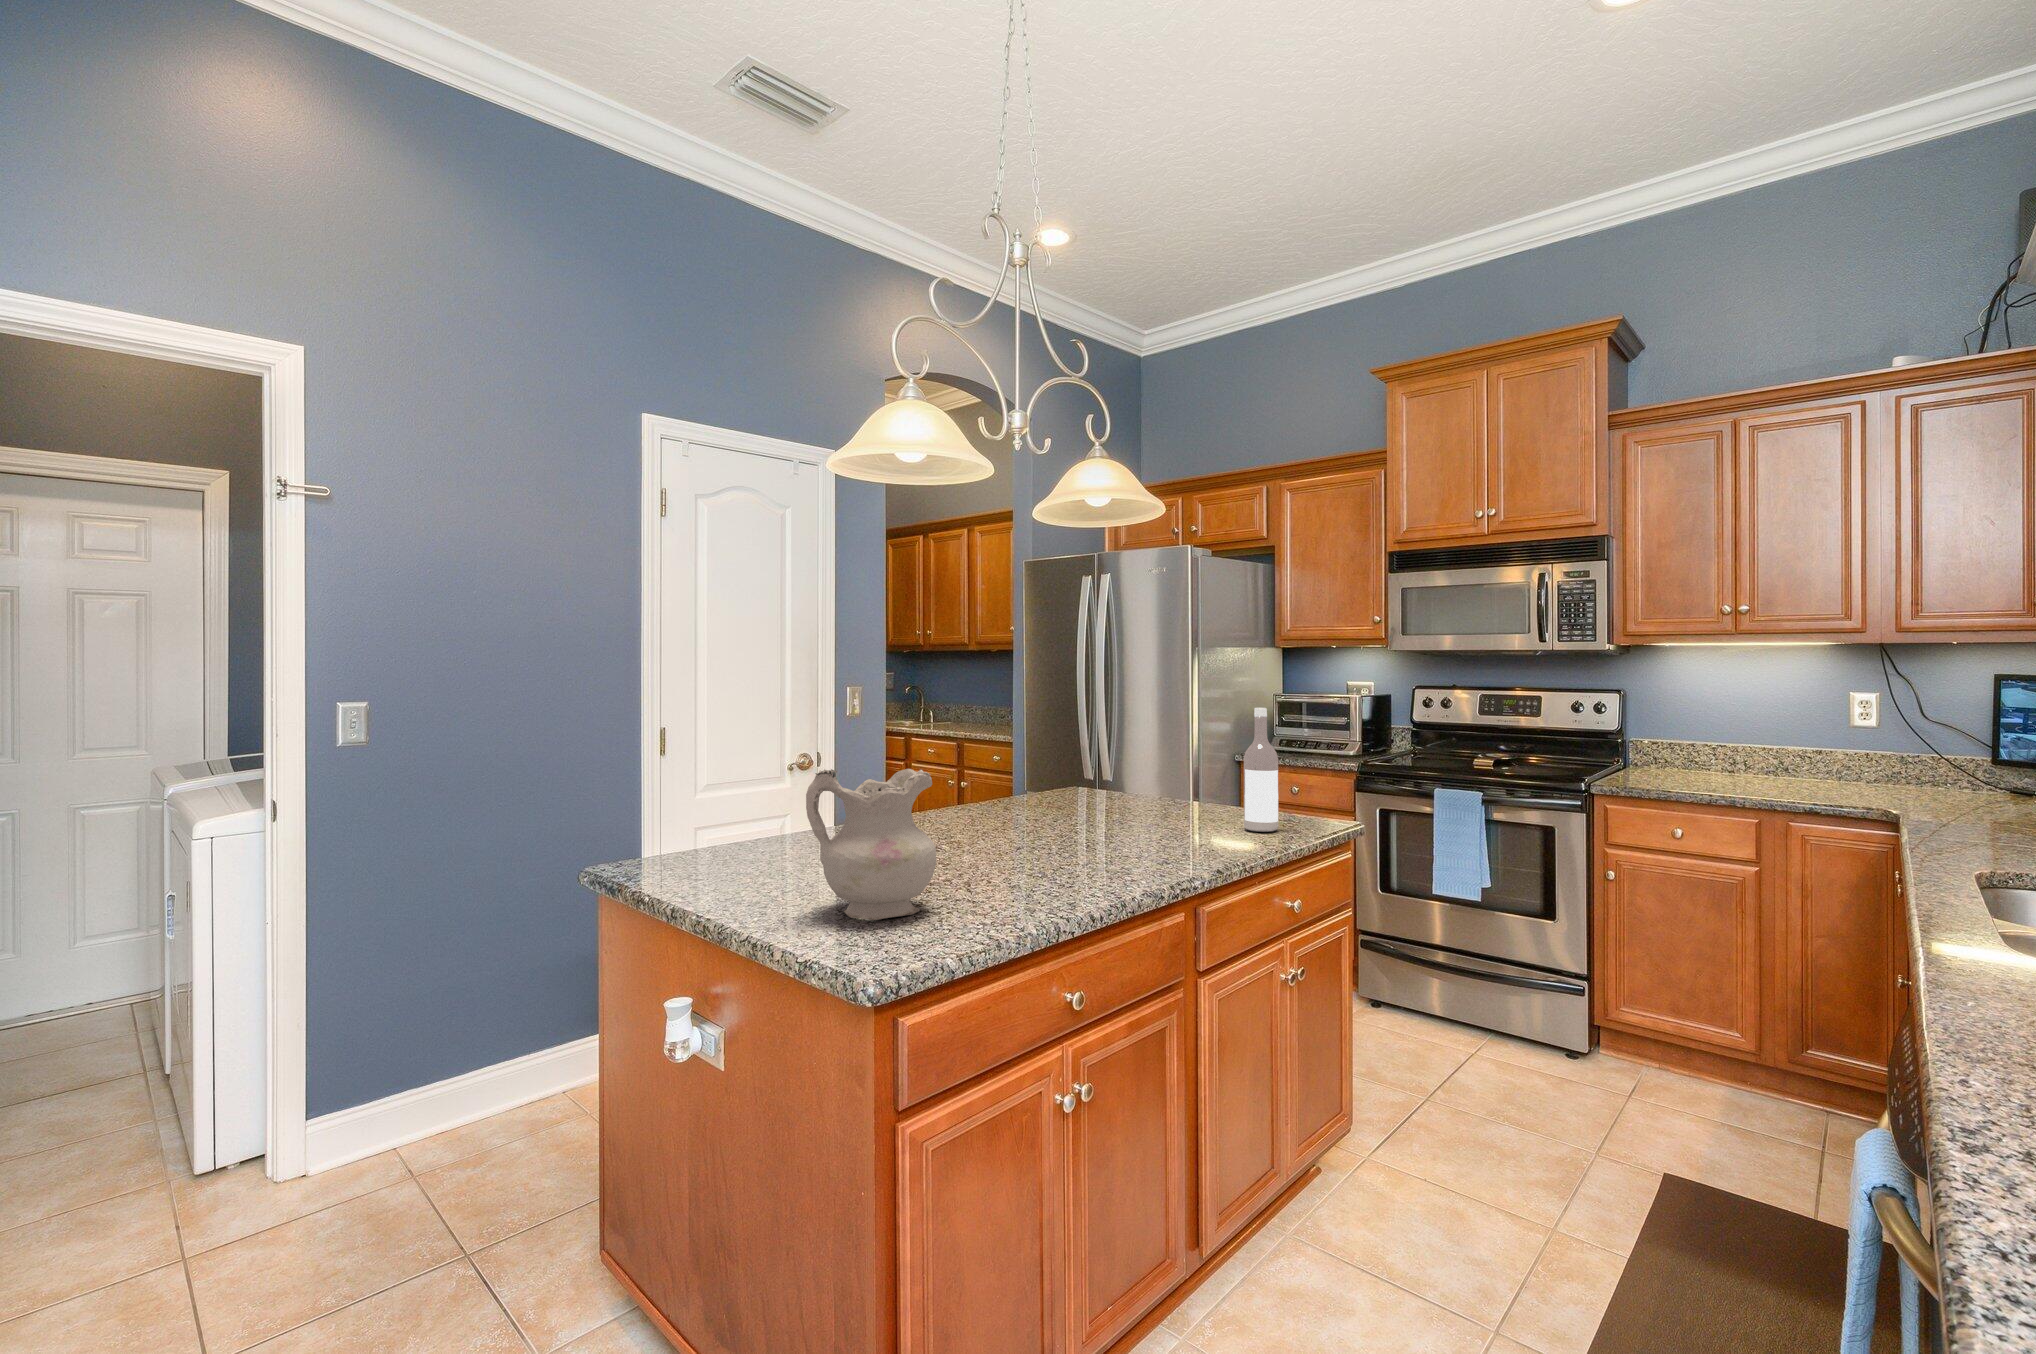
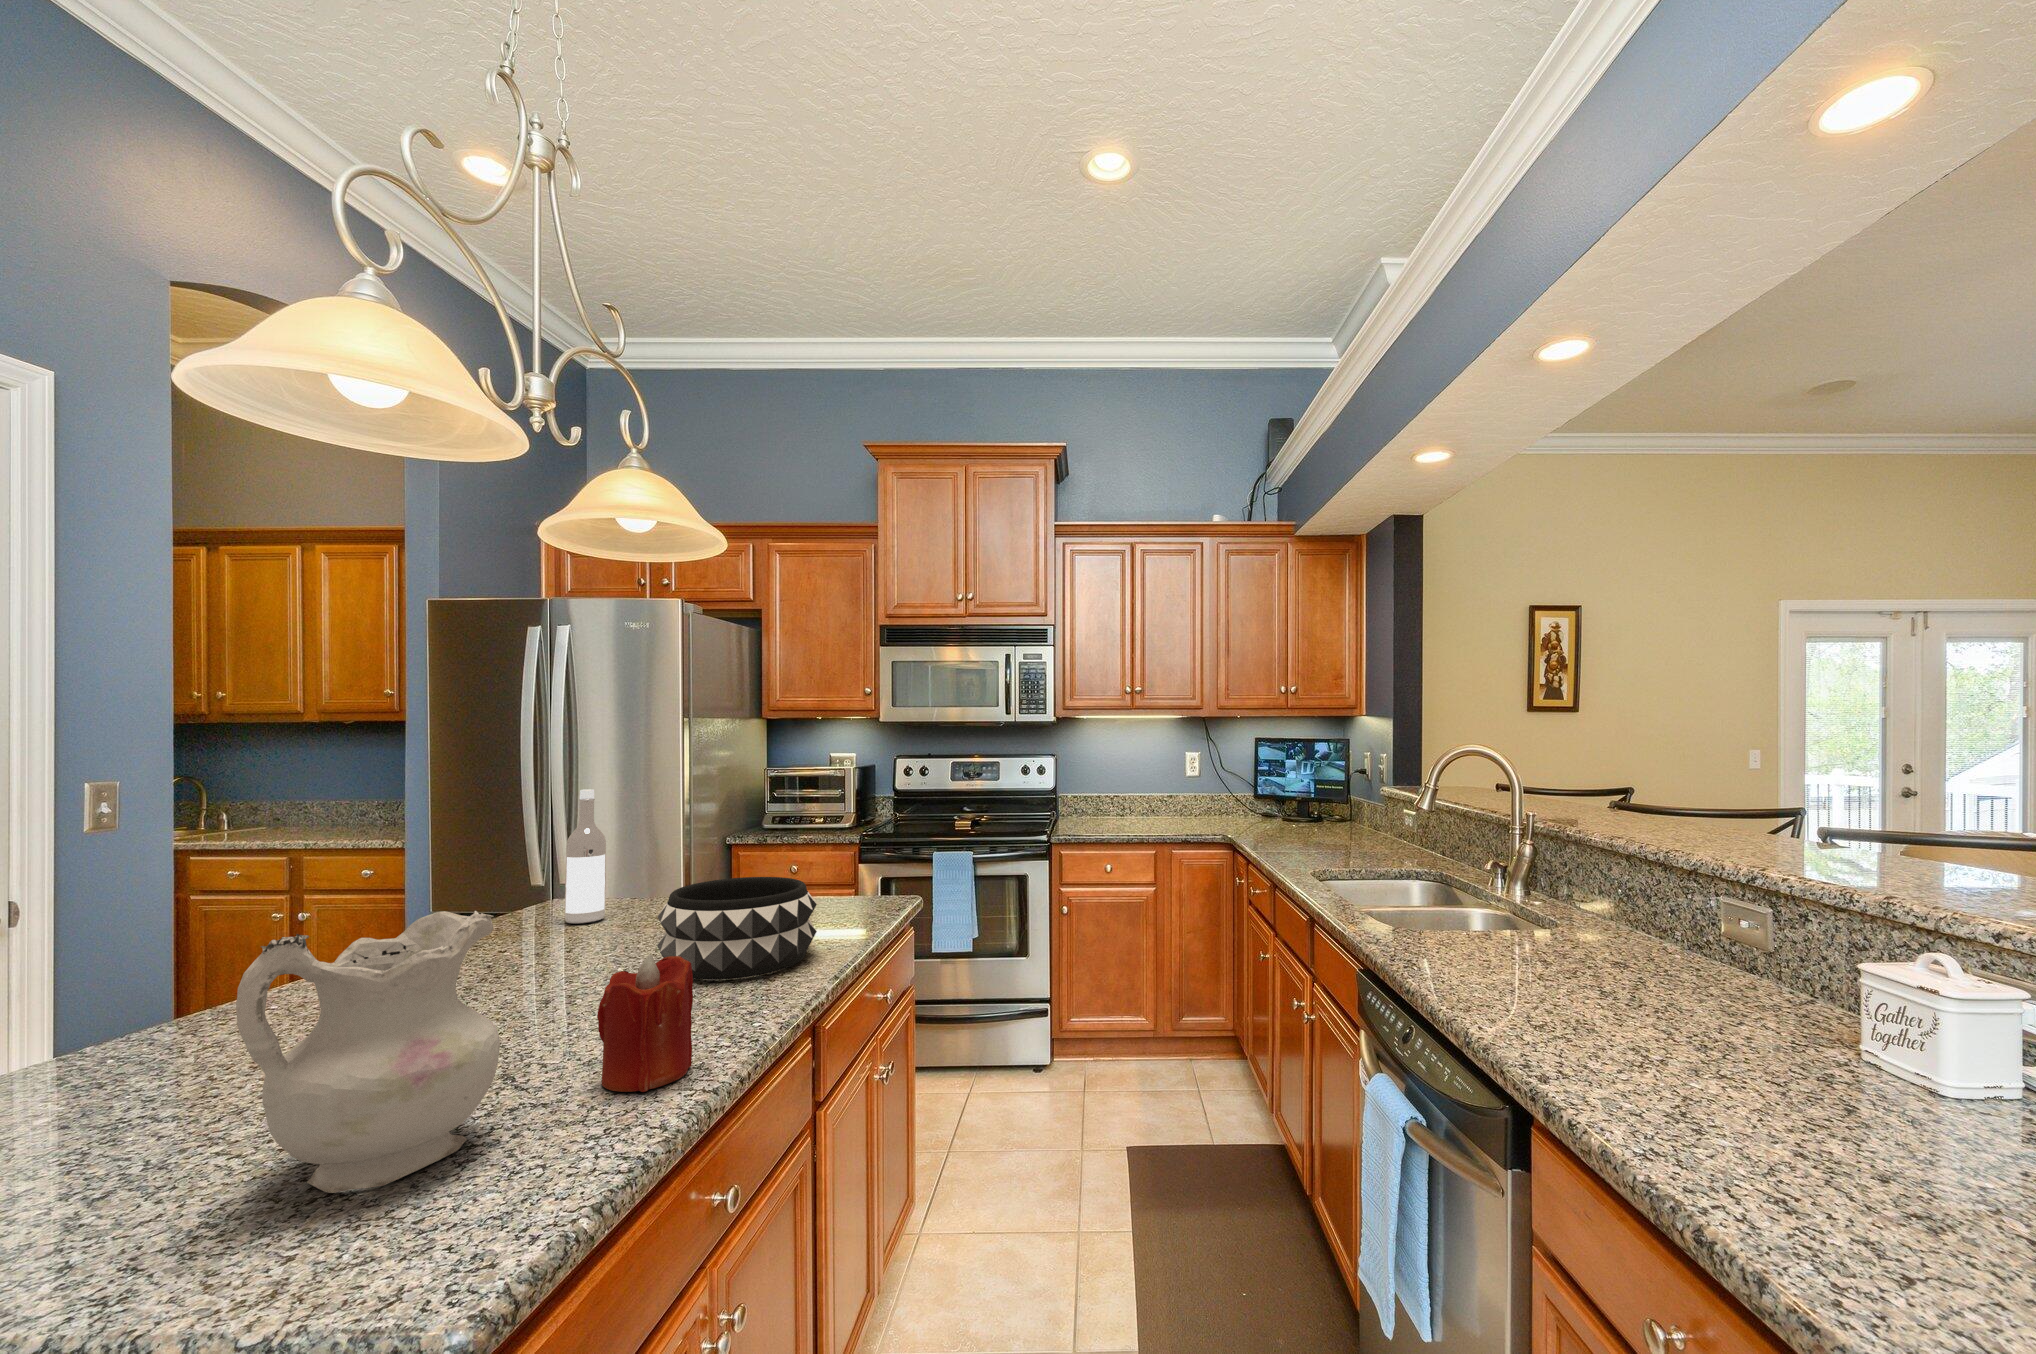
wine bottle: present [1244,708,1278,832] -> present [565,789,606,924]
decorative bowl: none [1085,781,1214,860] -> present [657,877,817,980]
candle: none [1000,817,1063,910] -> present [597,954,693,1092]

